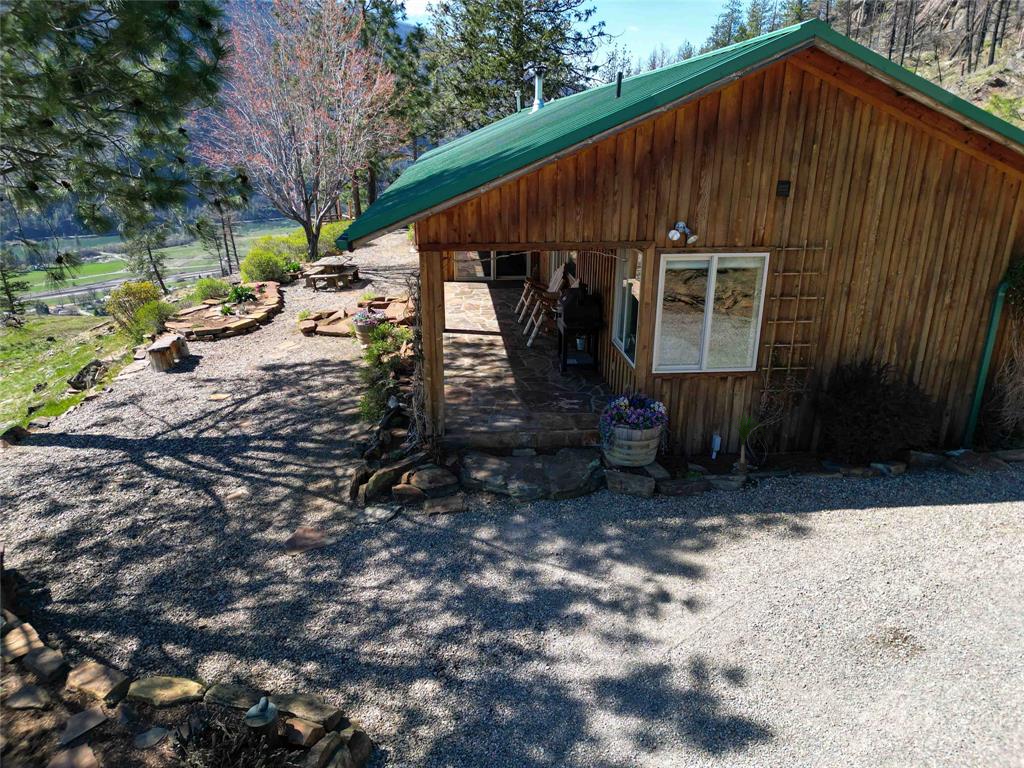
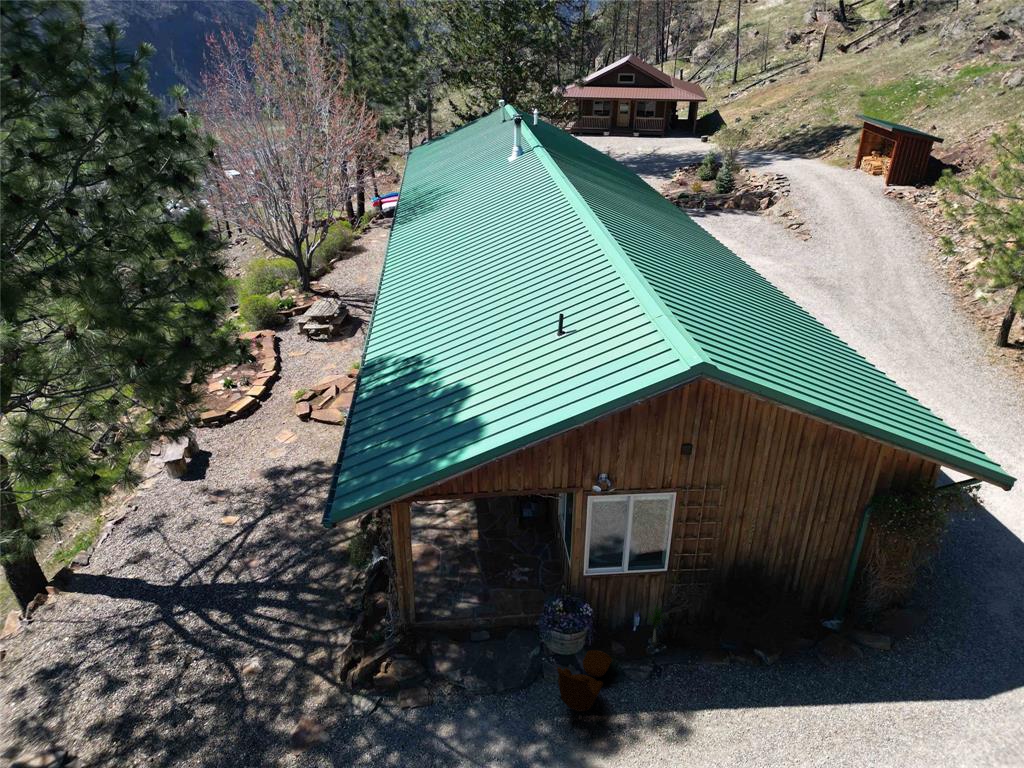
lounge chair: none [633,437,696,529] -> present [557,650,612,724]

